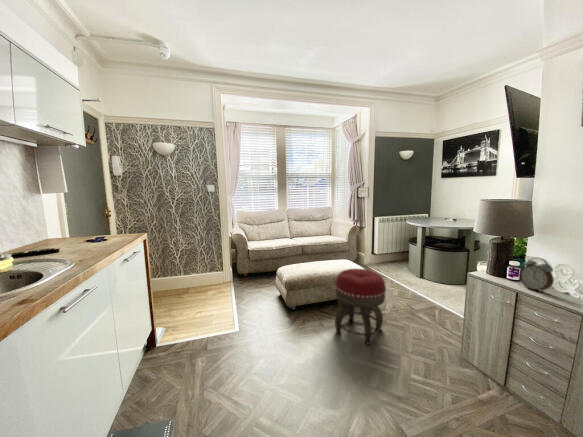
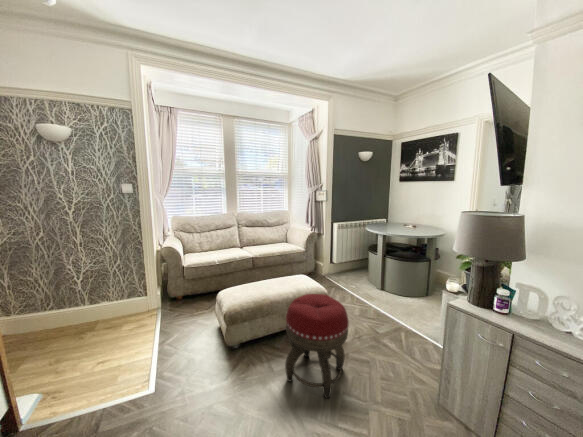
alarm clock: present [520,258,554,291] -> none [514,289,561,336]

